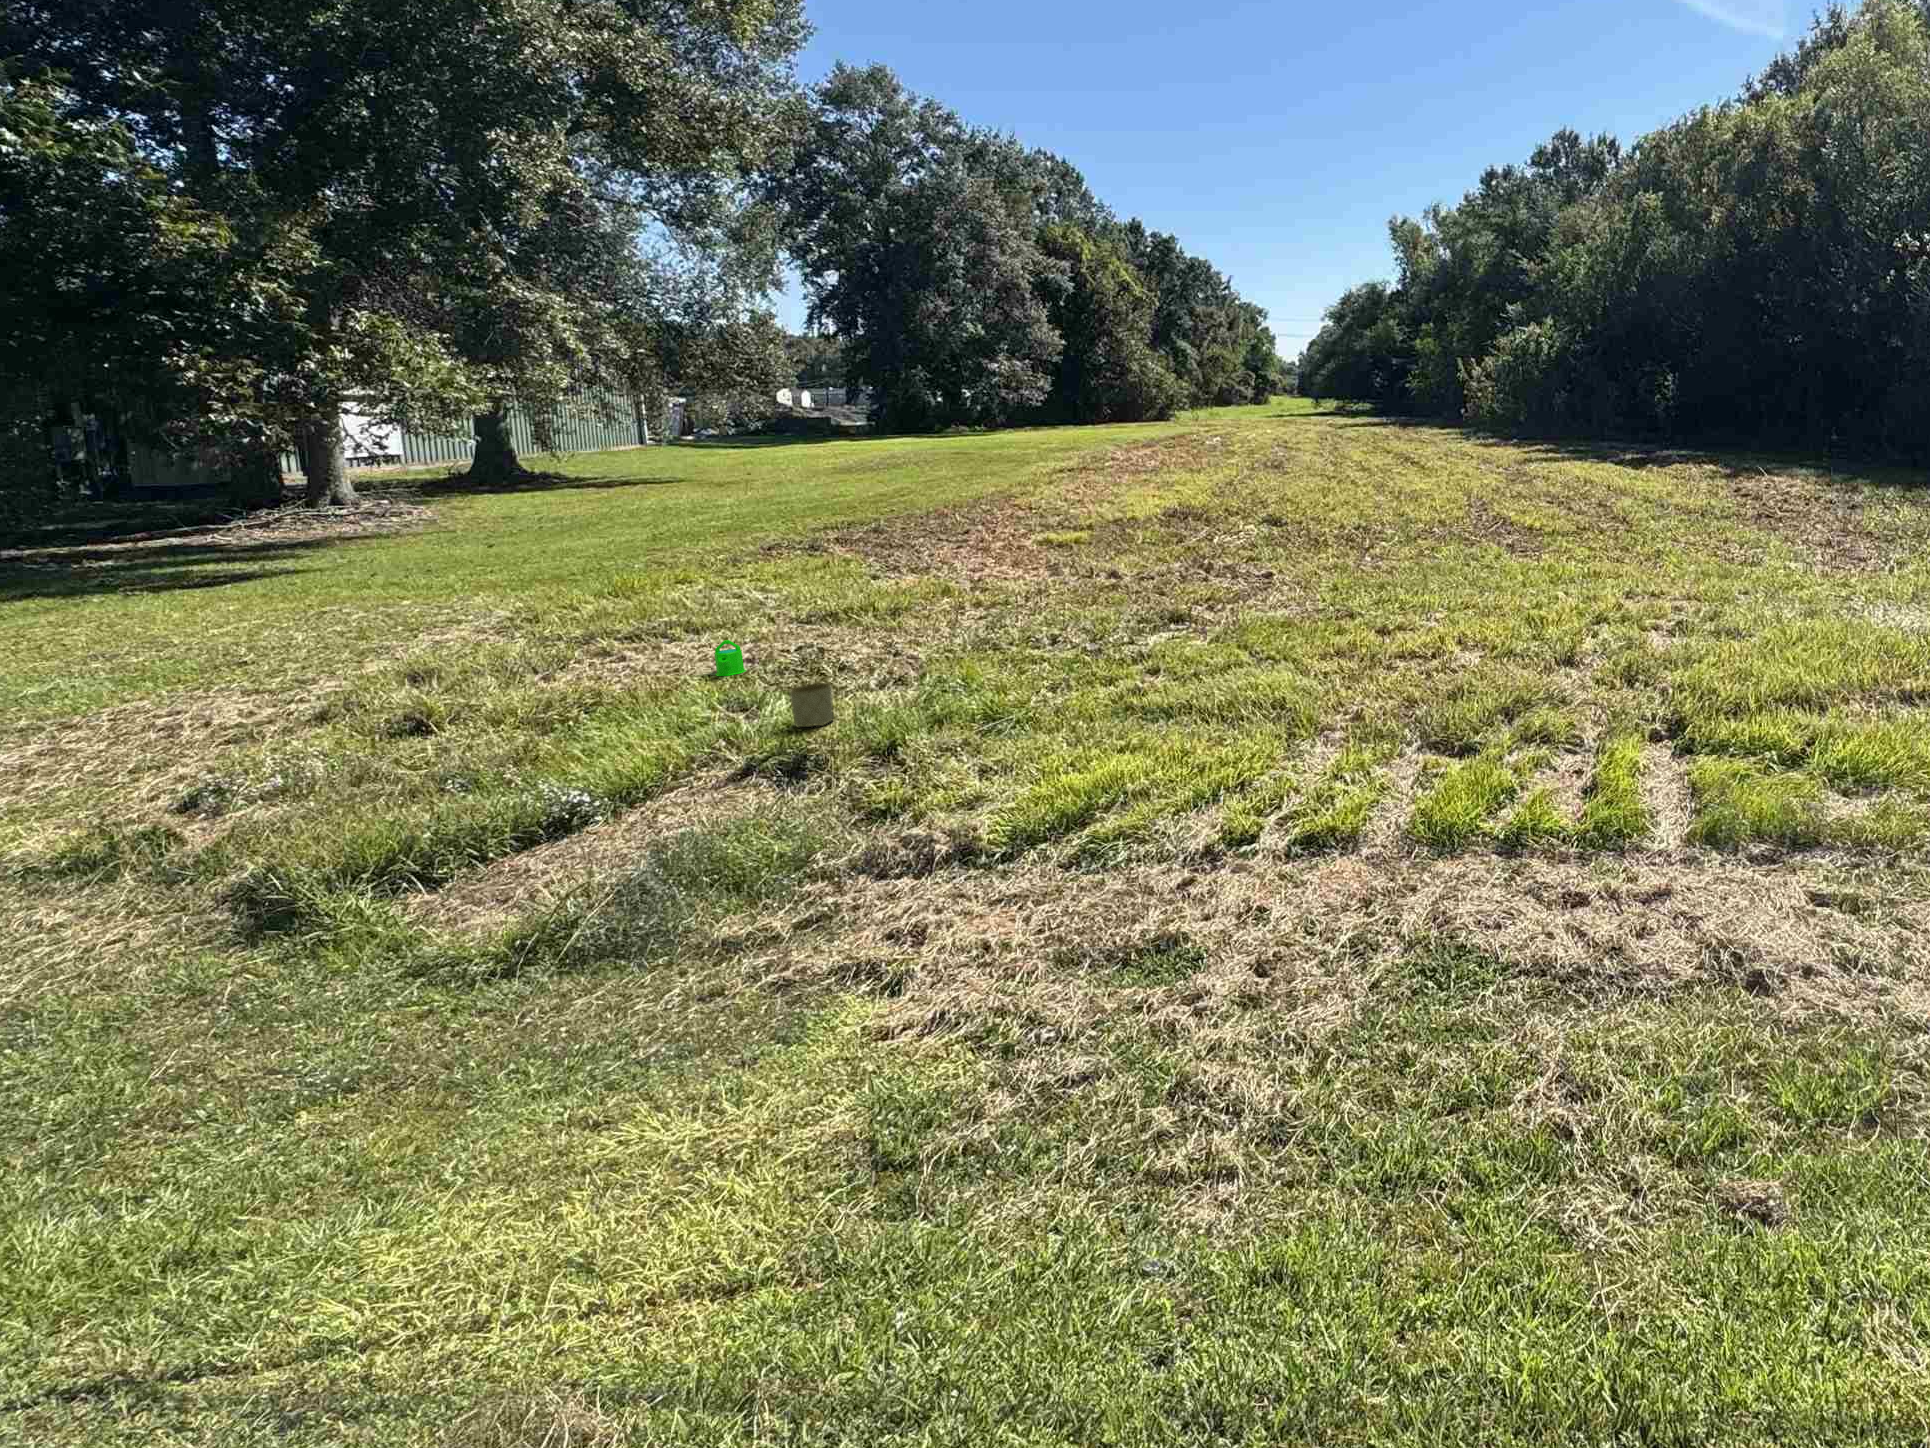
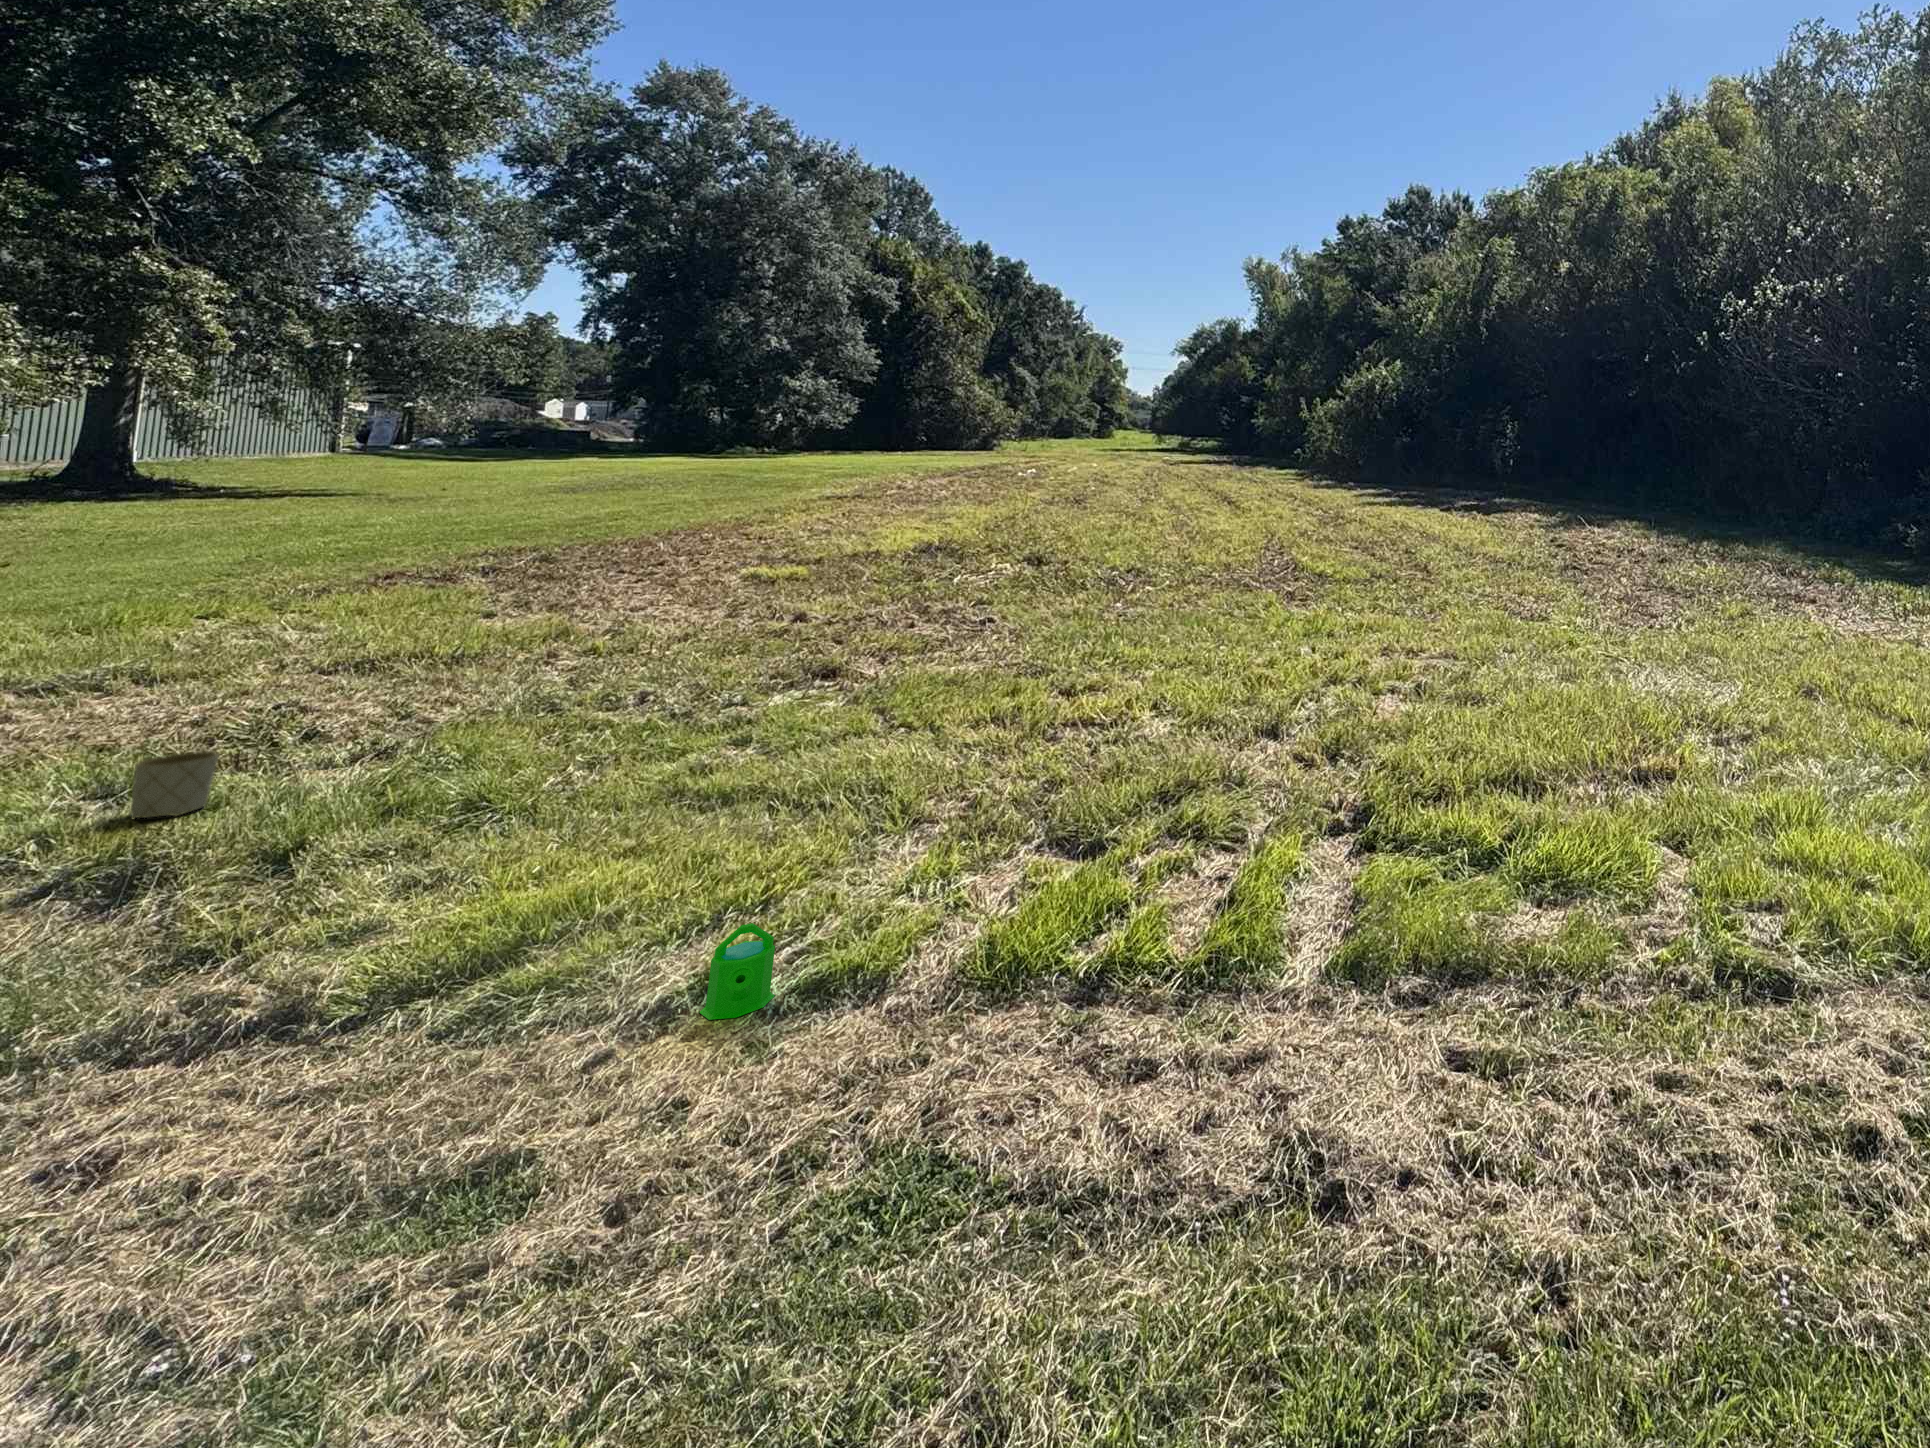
watering can: present [714,640,746,676] -> present [700,923,775,1020]

